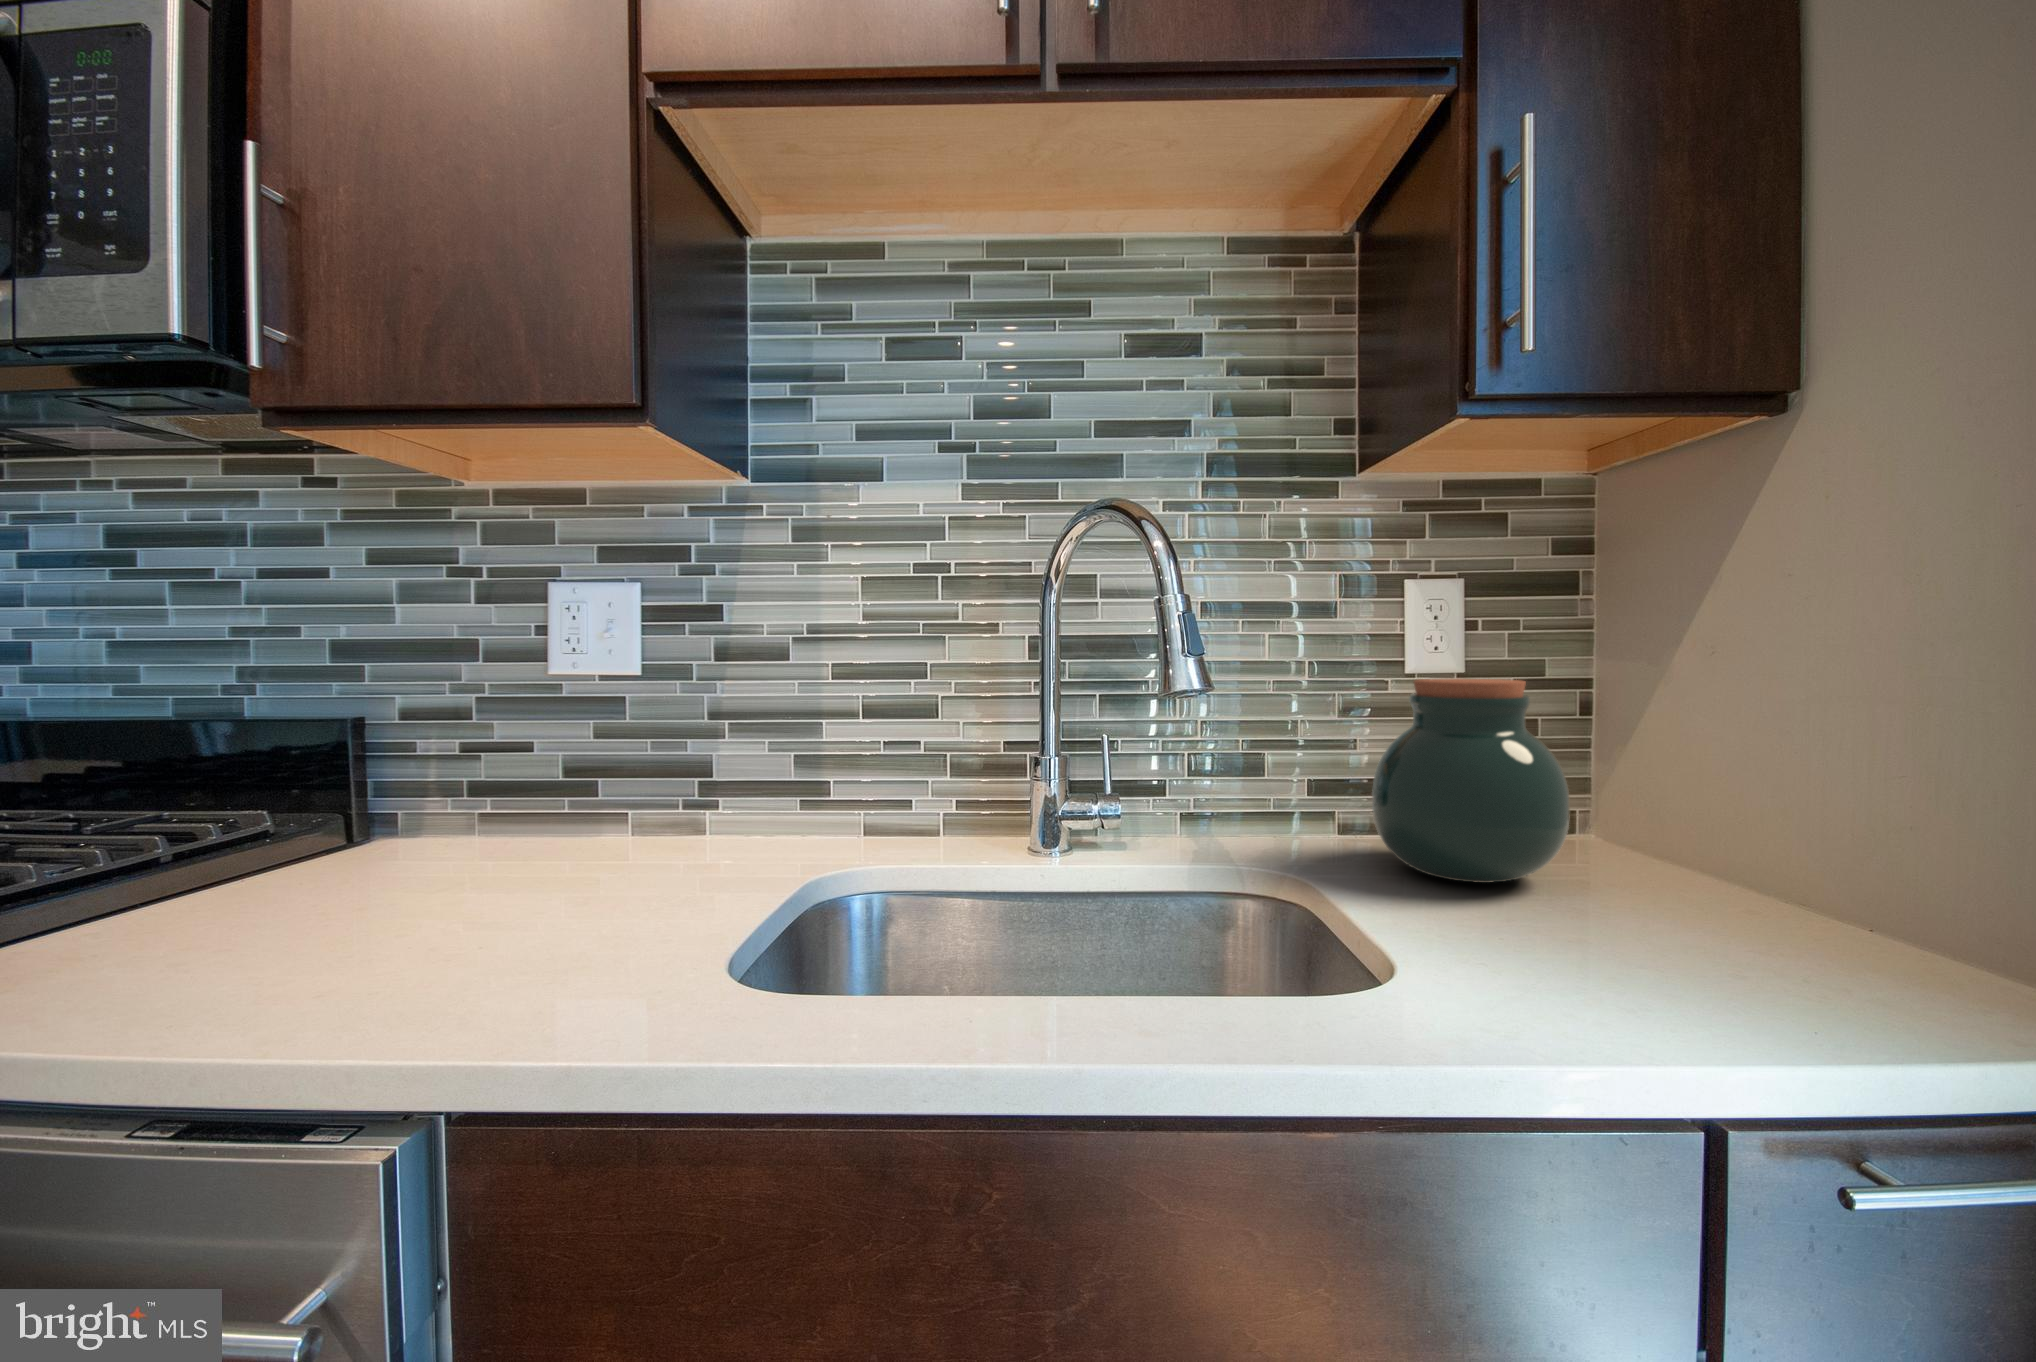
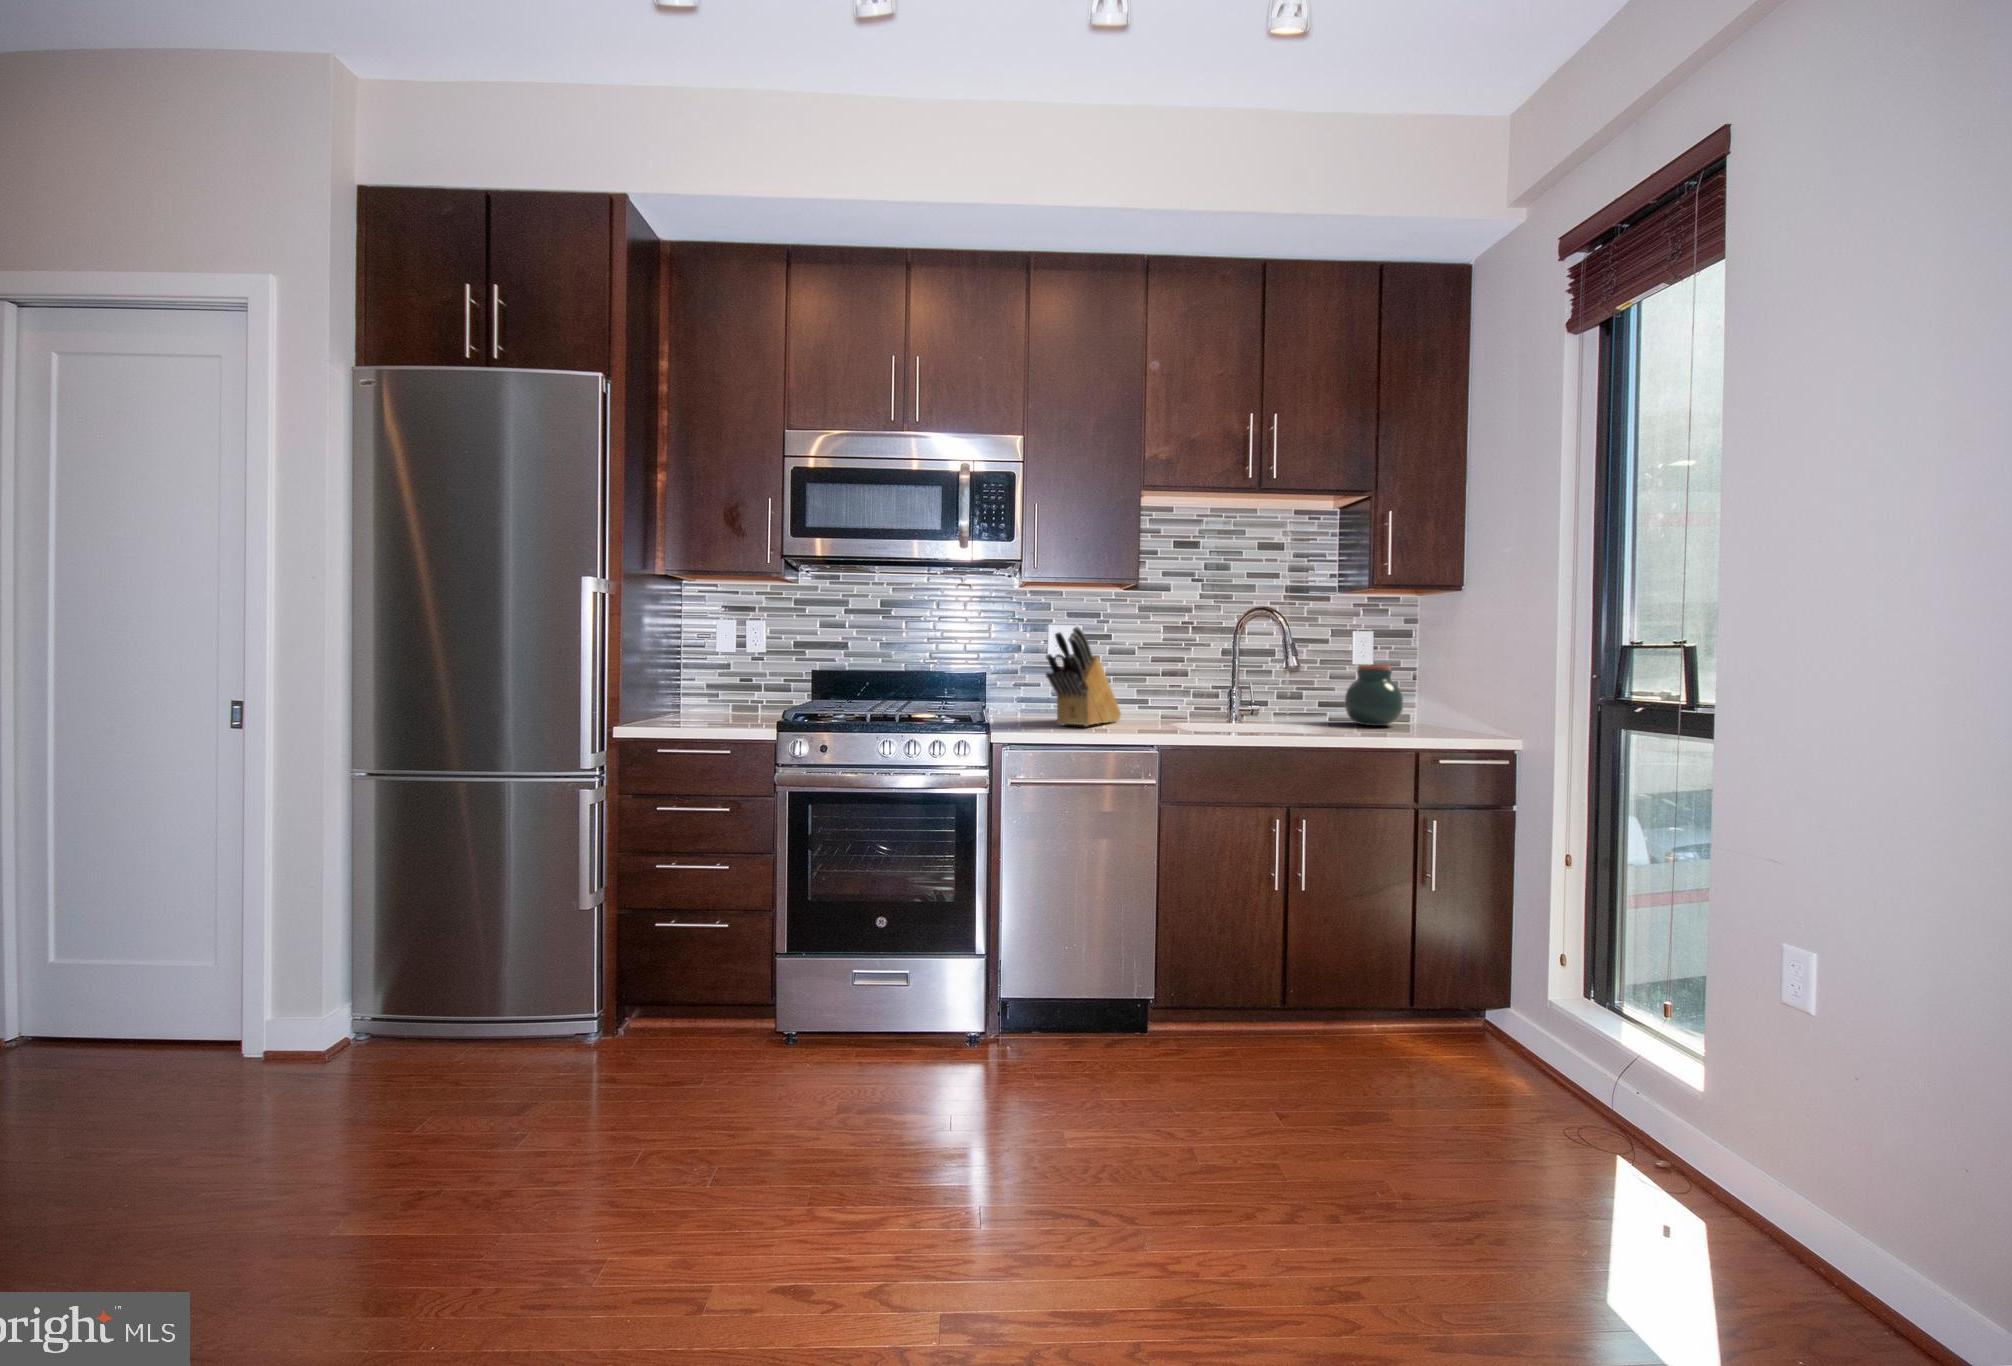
knife block: none [188,567,651,933] -> present [1045,627,1121,726]

